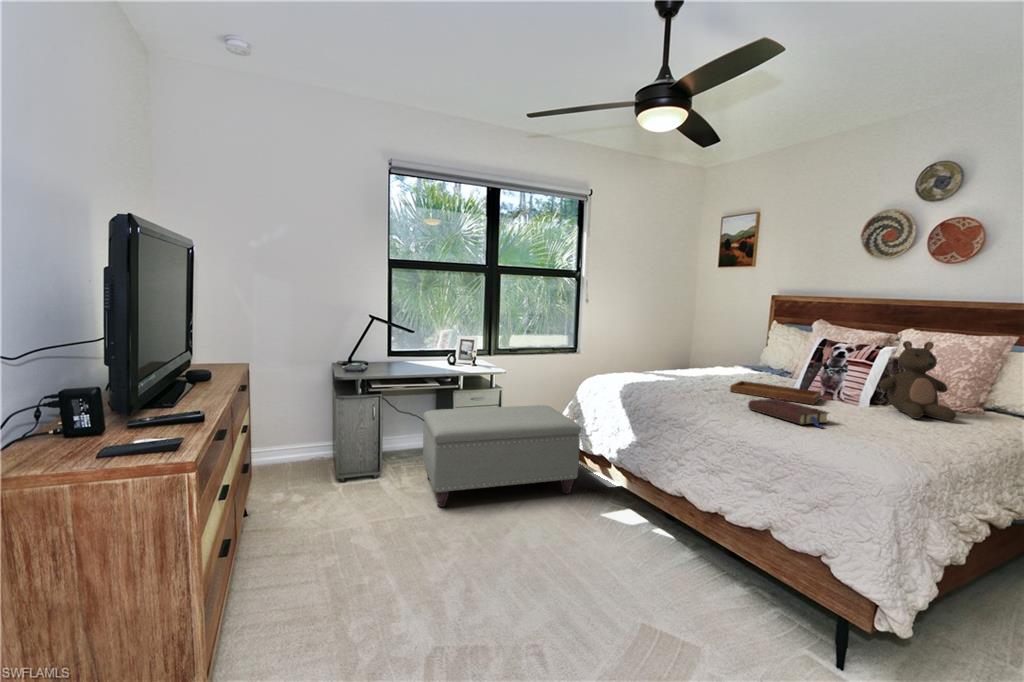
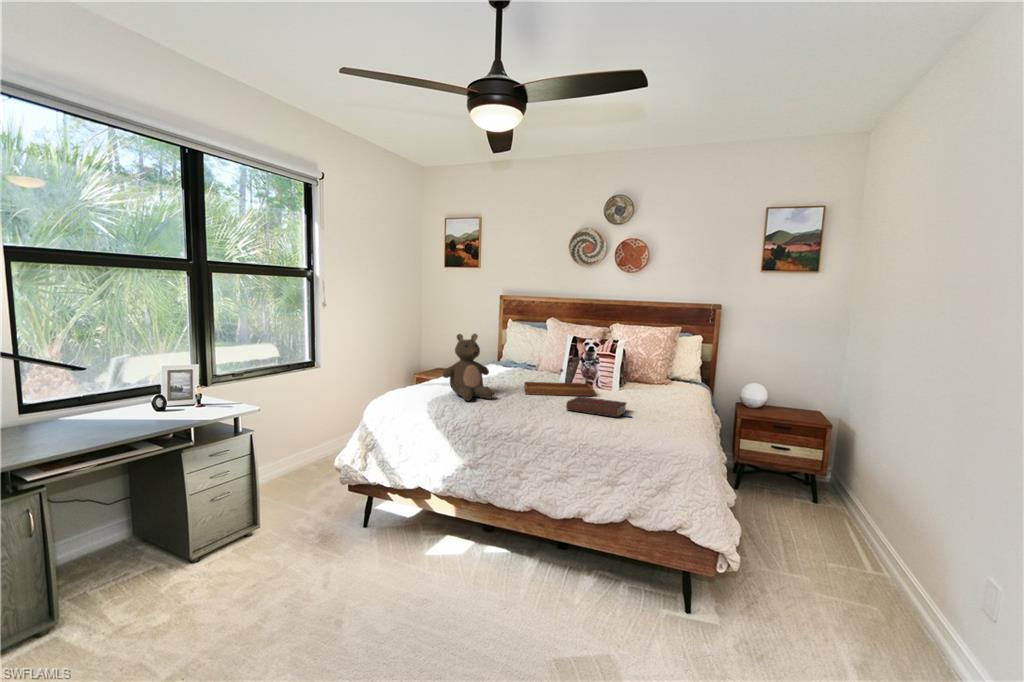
stuffed bear: present [879,341,956,421] -> present [443,334,494,401]
ottoman: present [423,405,581,507] -> none [139,443,387,633]

